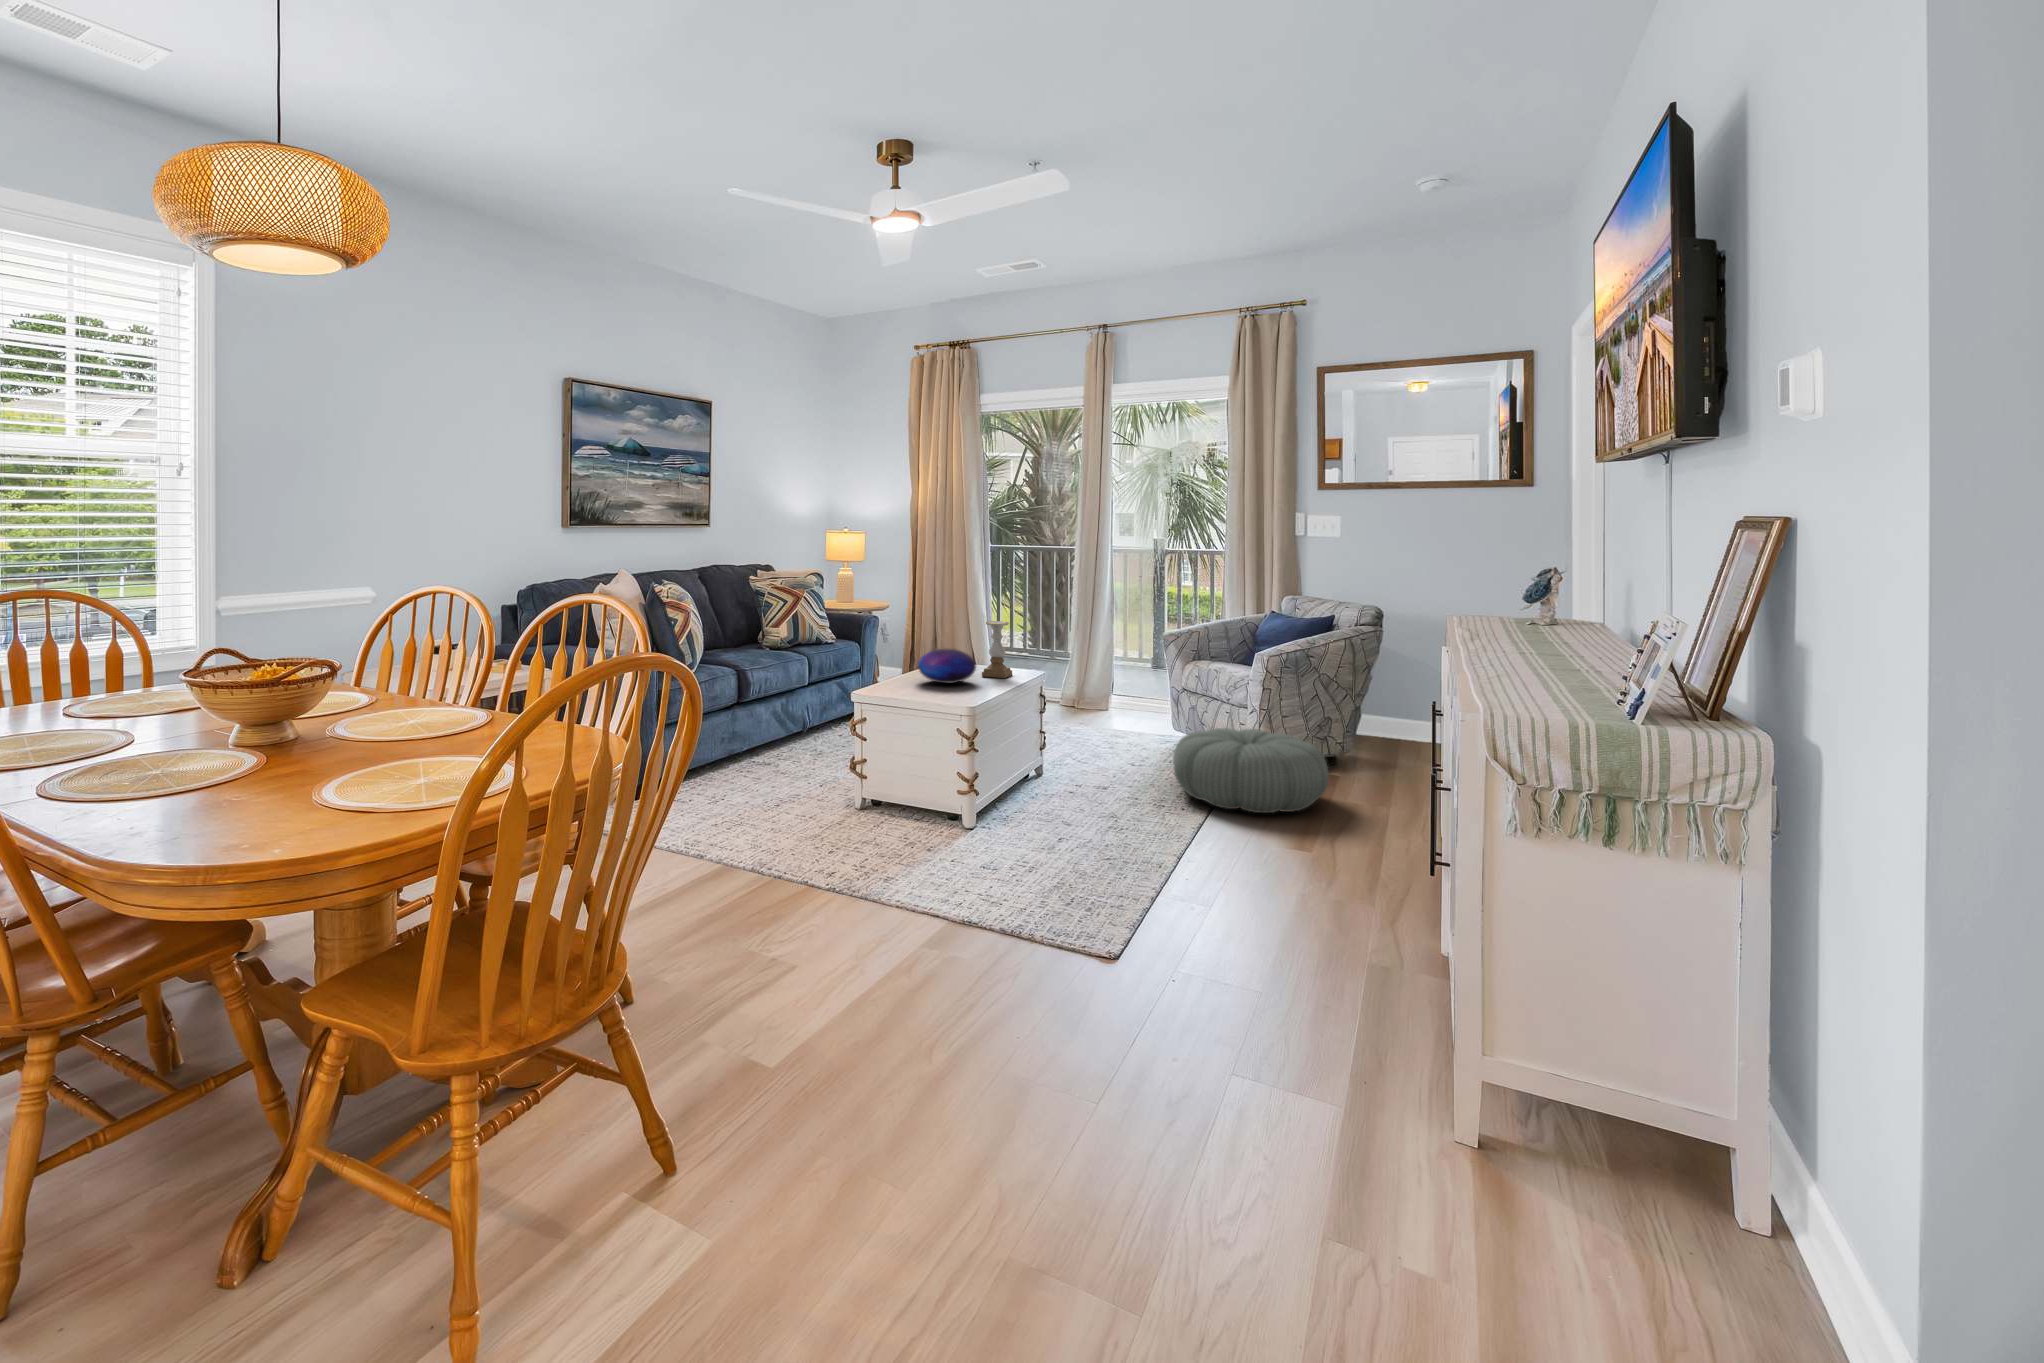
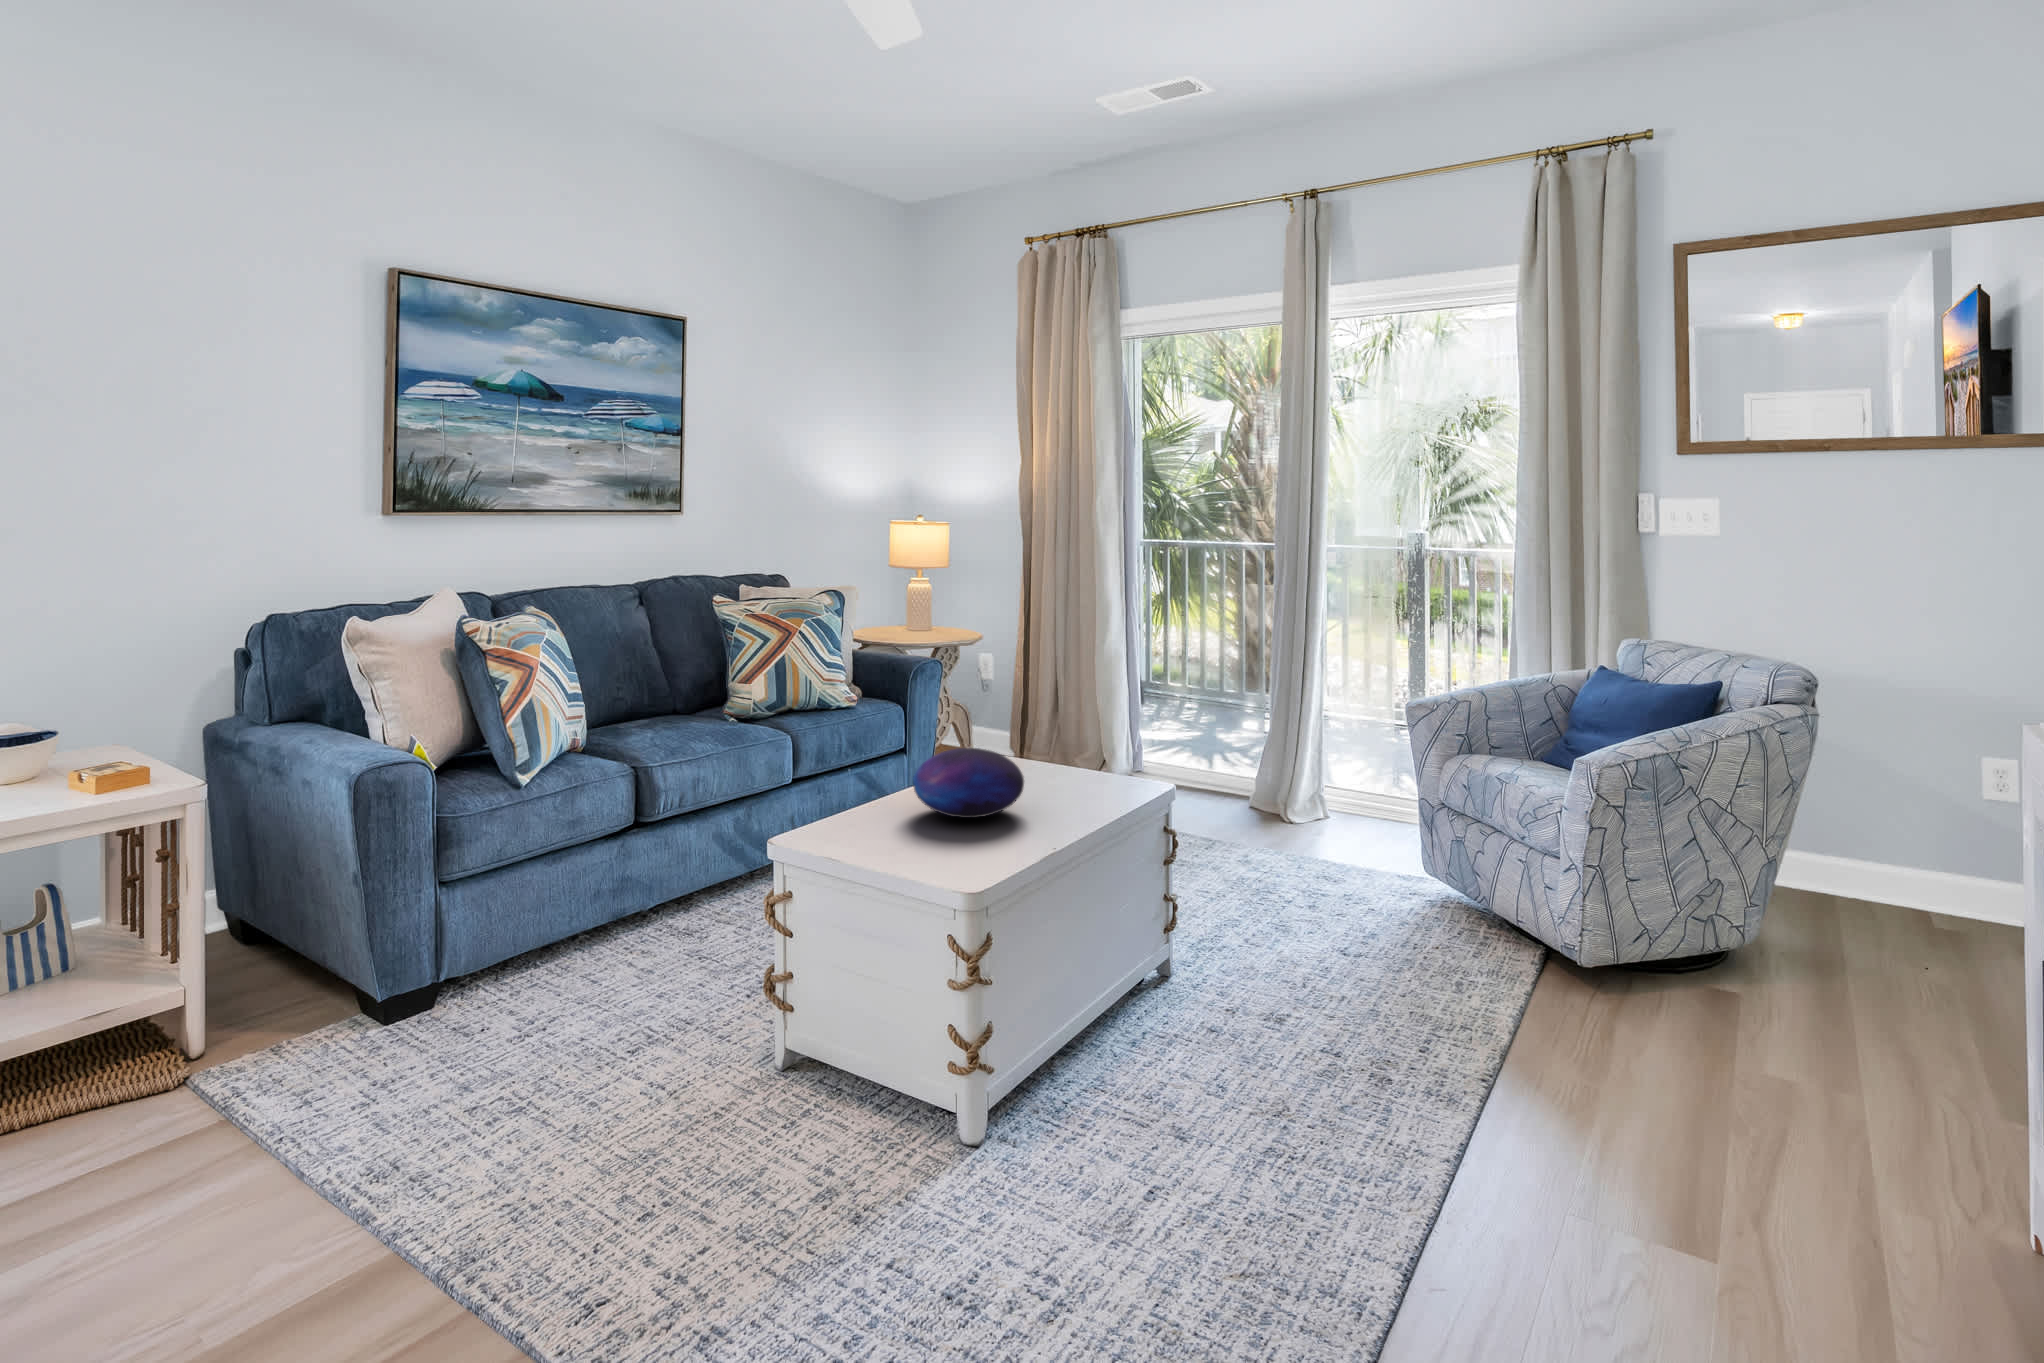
candle holder: present [982,621,1012,678] -> none [1046,692,1106,803]
pouf: present [1173,728,1329,813] -> none [1411,906,1736,1118]

